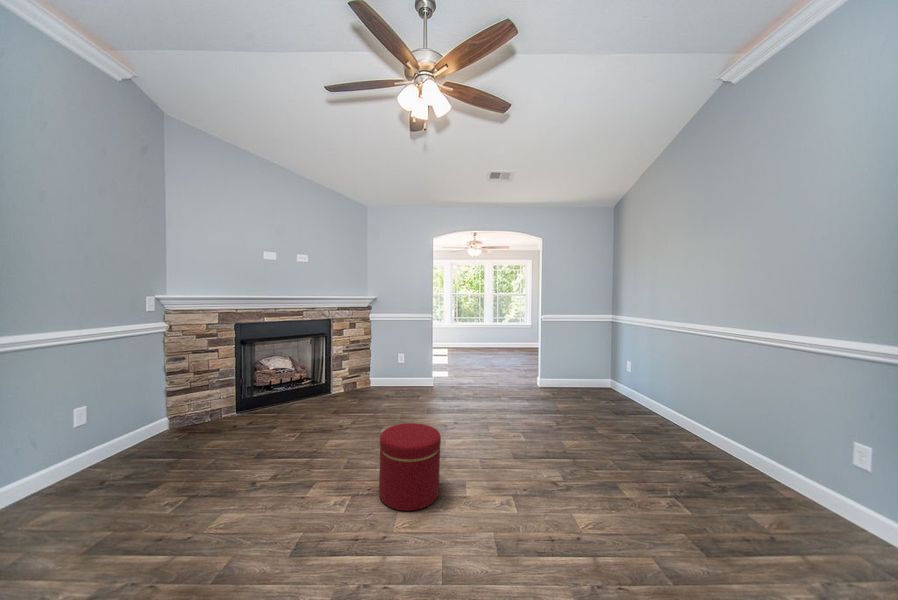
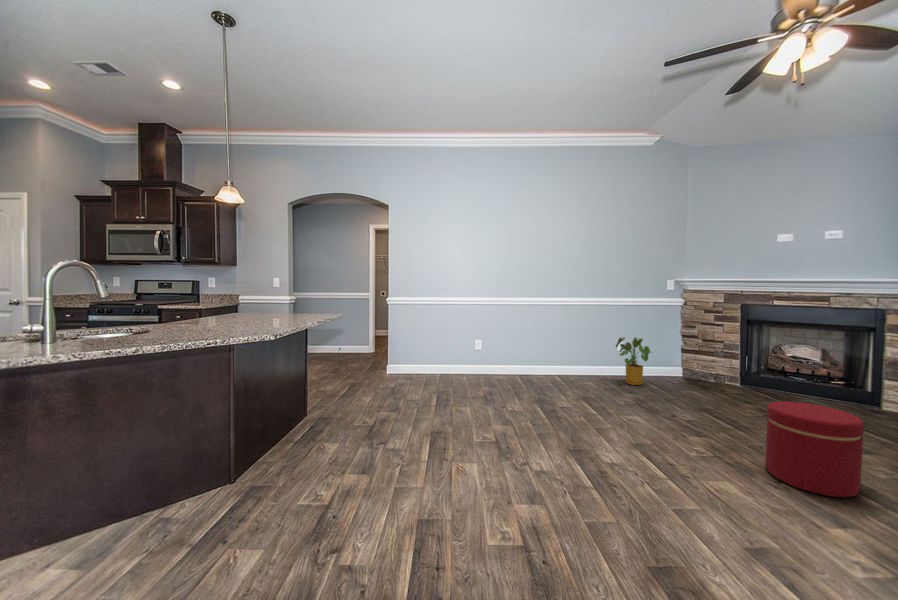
house plant: none [71,396,157,480] -> present [616,337,651,385]

